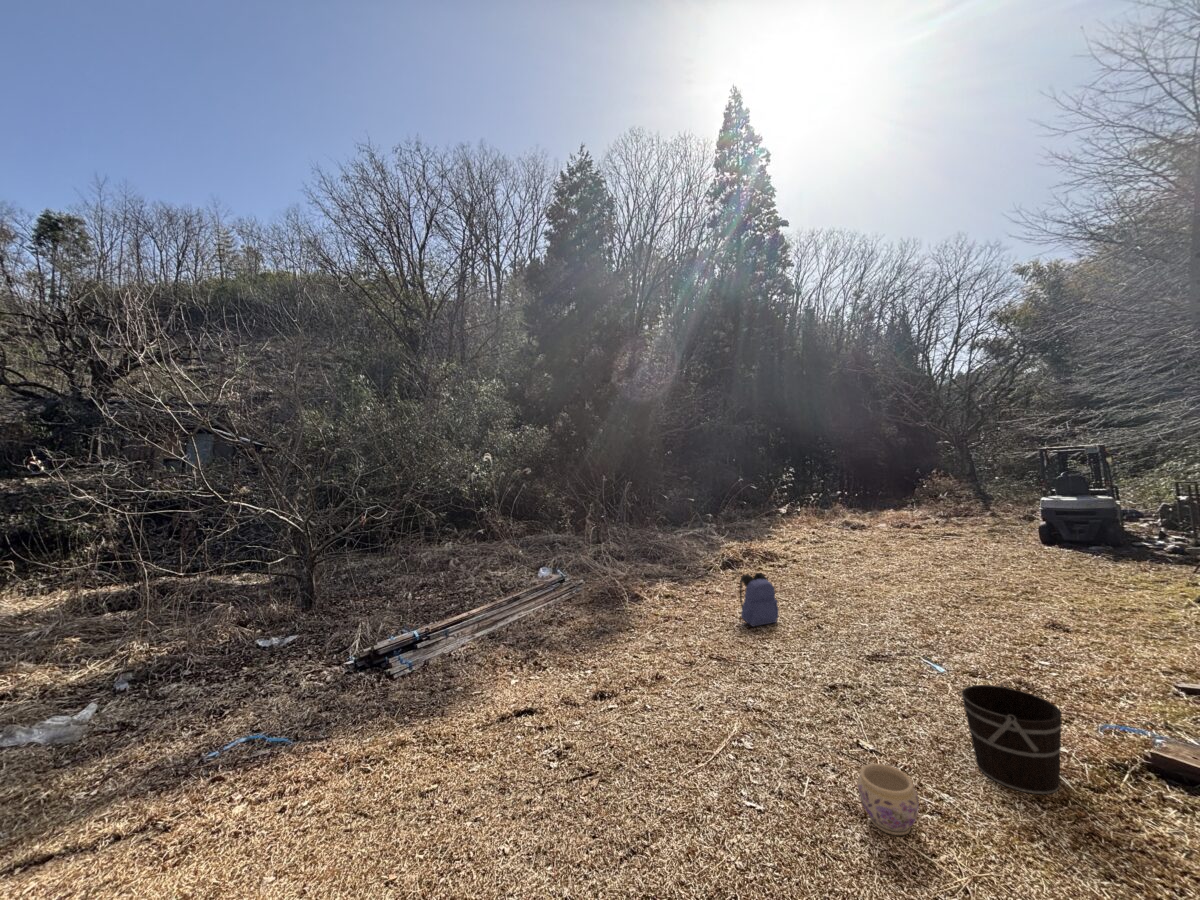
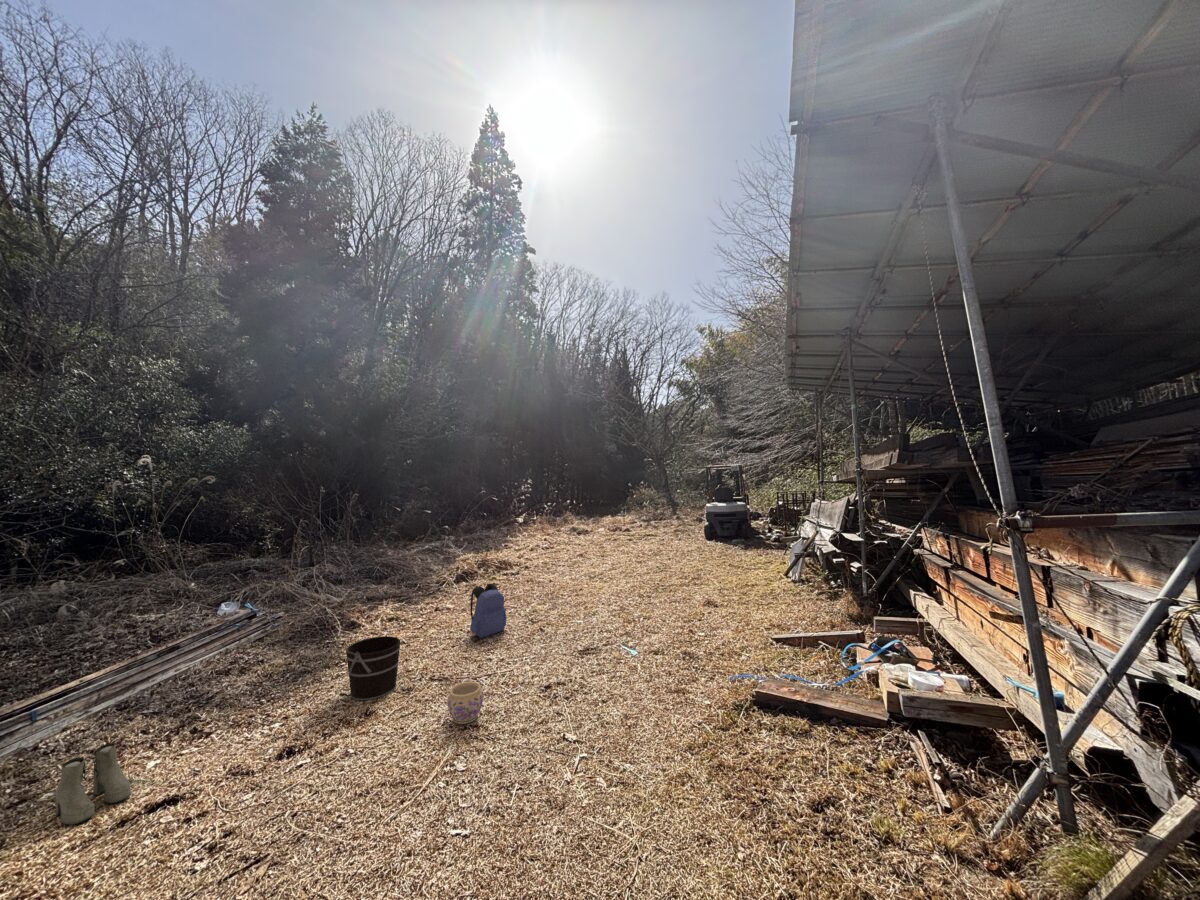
boots: none [473,659,510,708] -> present [55,743,131,825]
bucket: present [958,683,1062,794] -> present [346,634,400,700]
planter: present [857,764,919,836] -> present [447,682,483,725]

